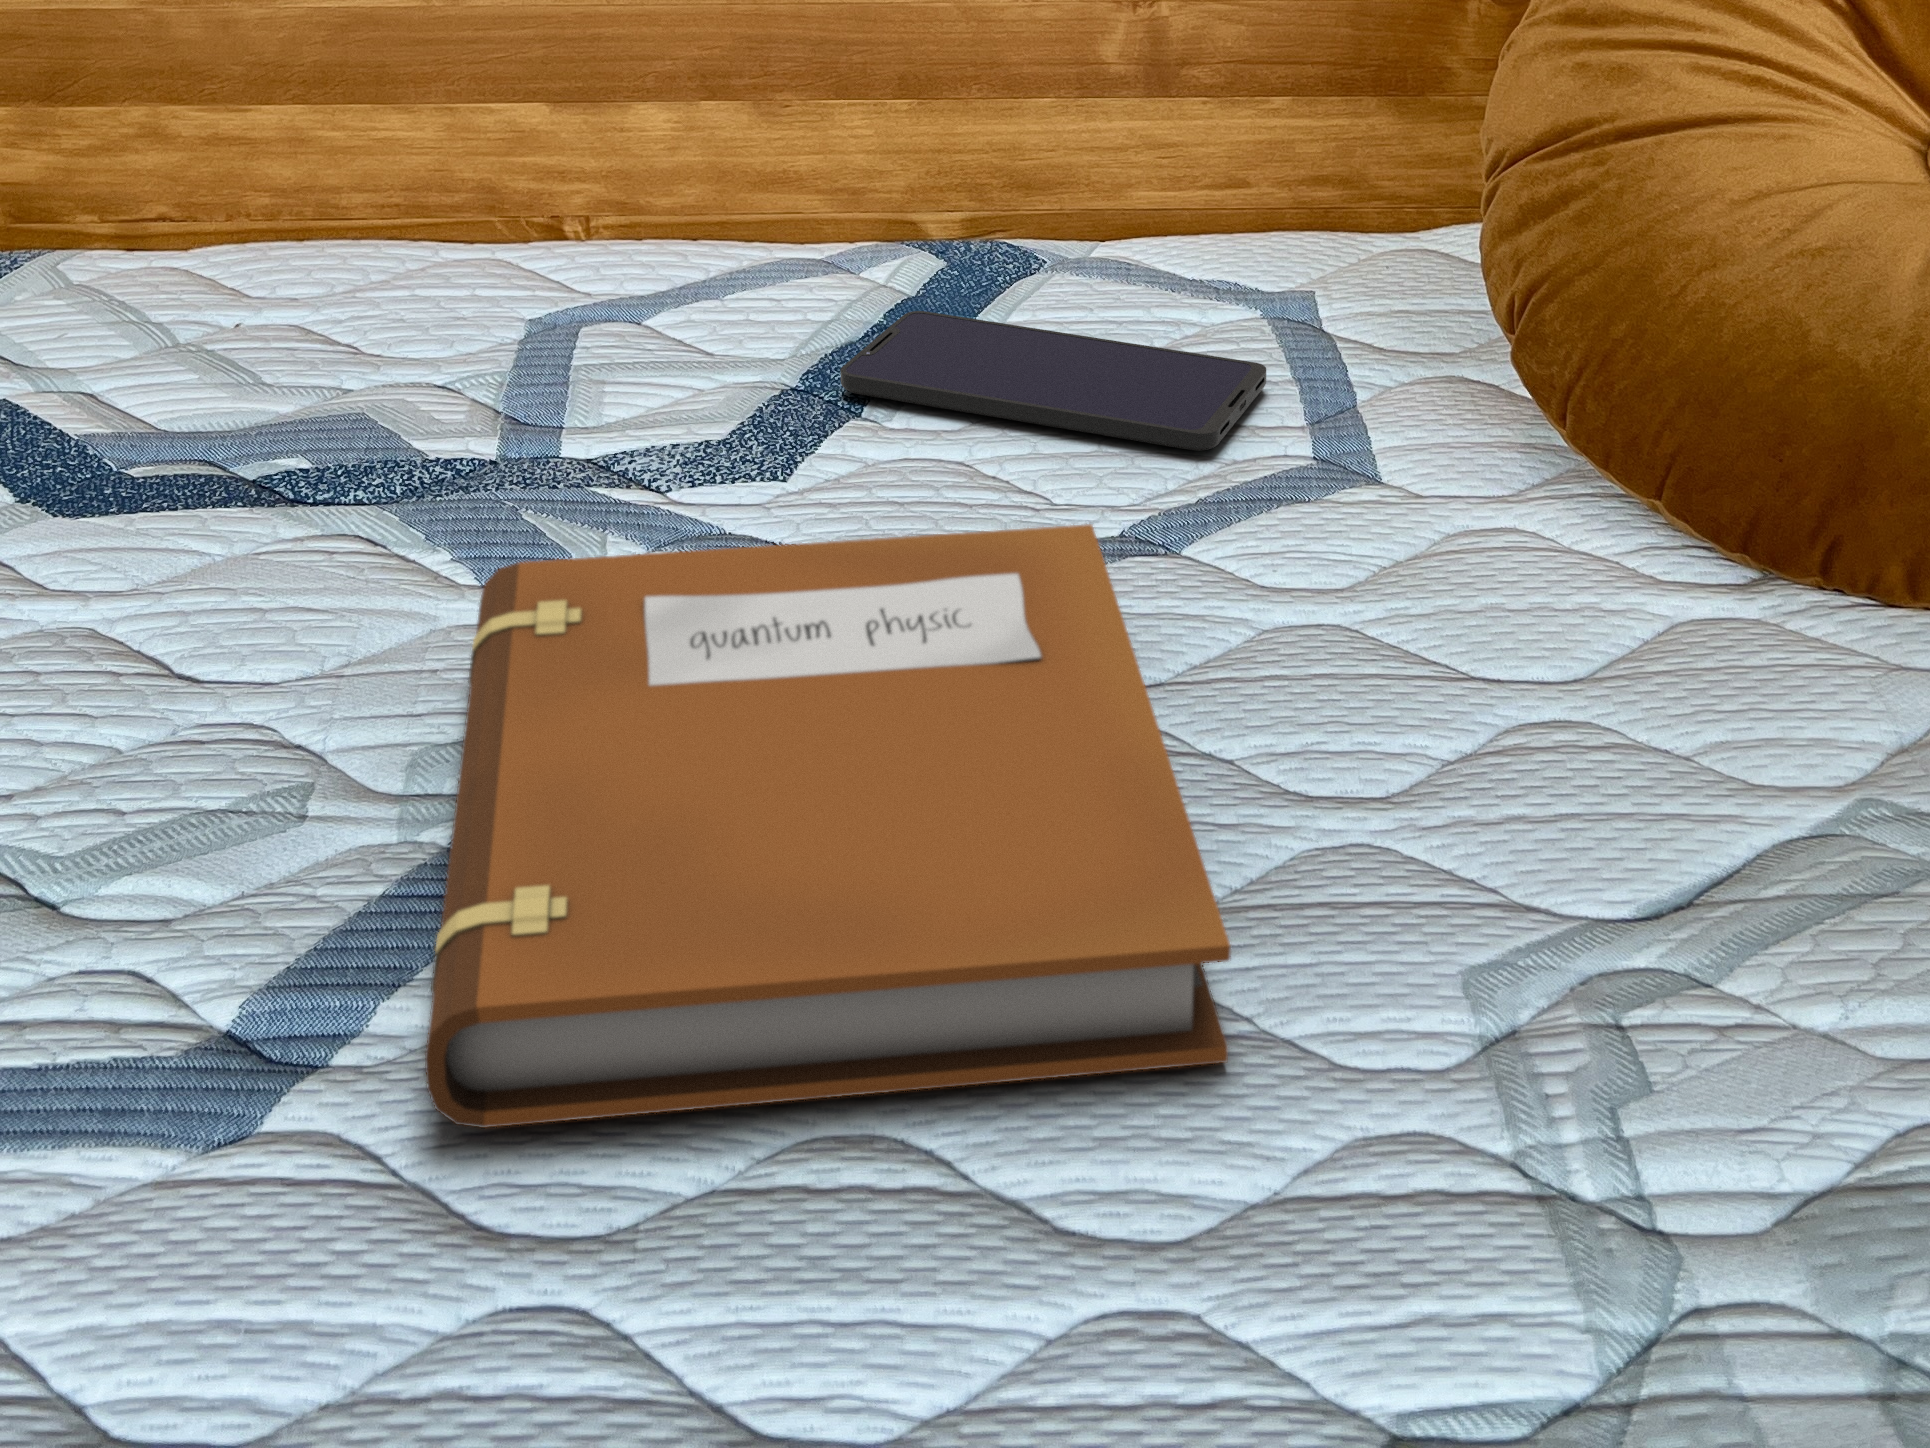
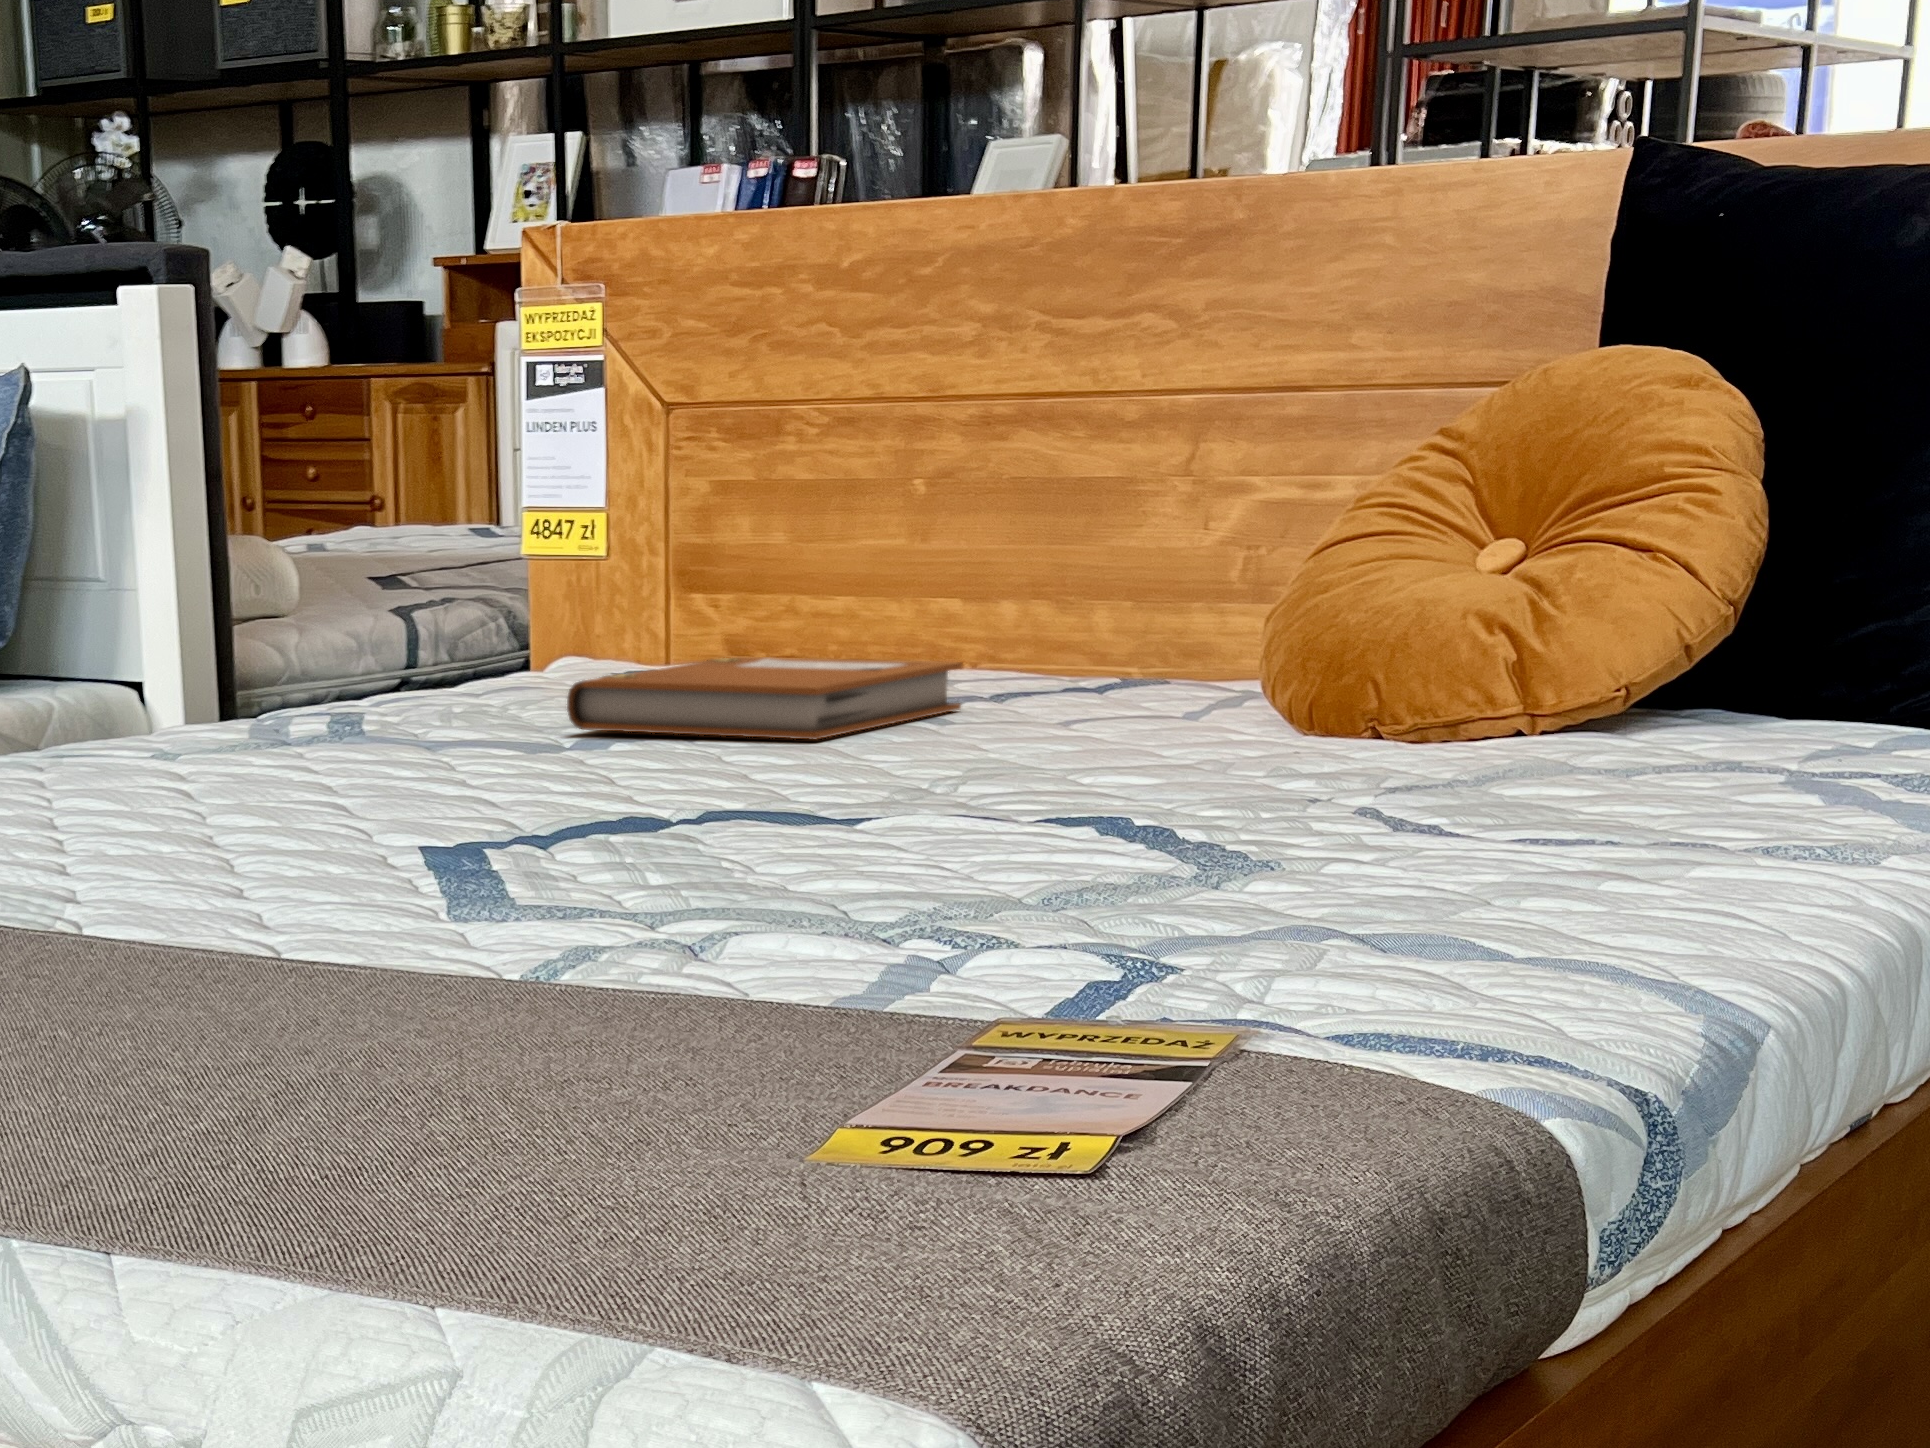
smartphone: present [840,311,1266,450] -> none [979,669,1170,695]

